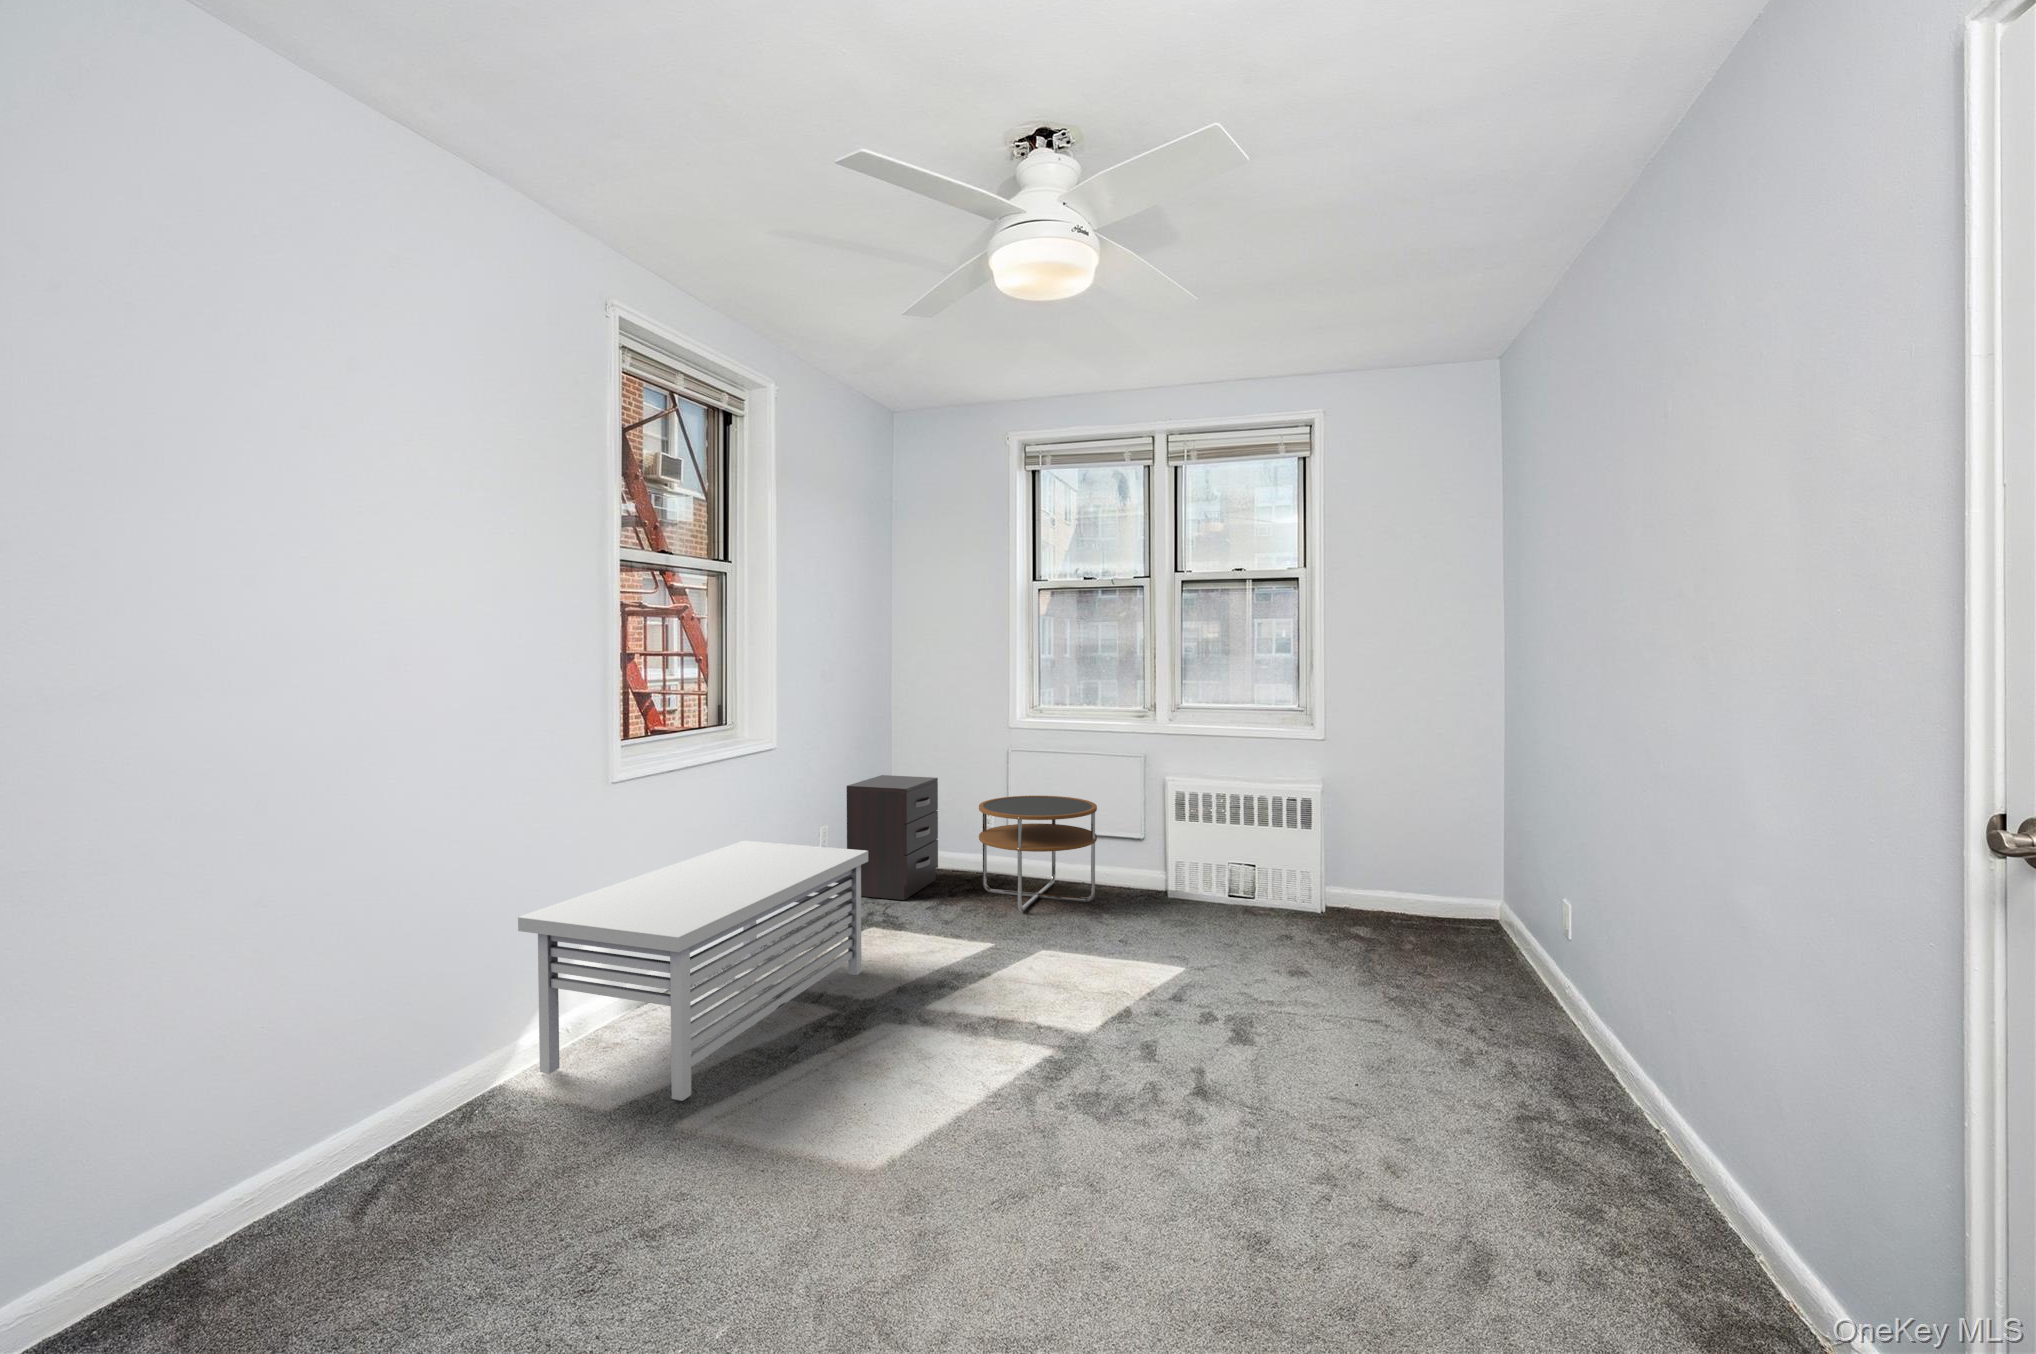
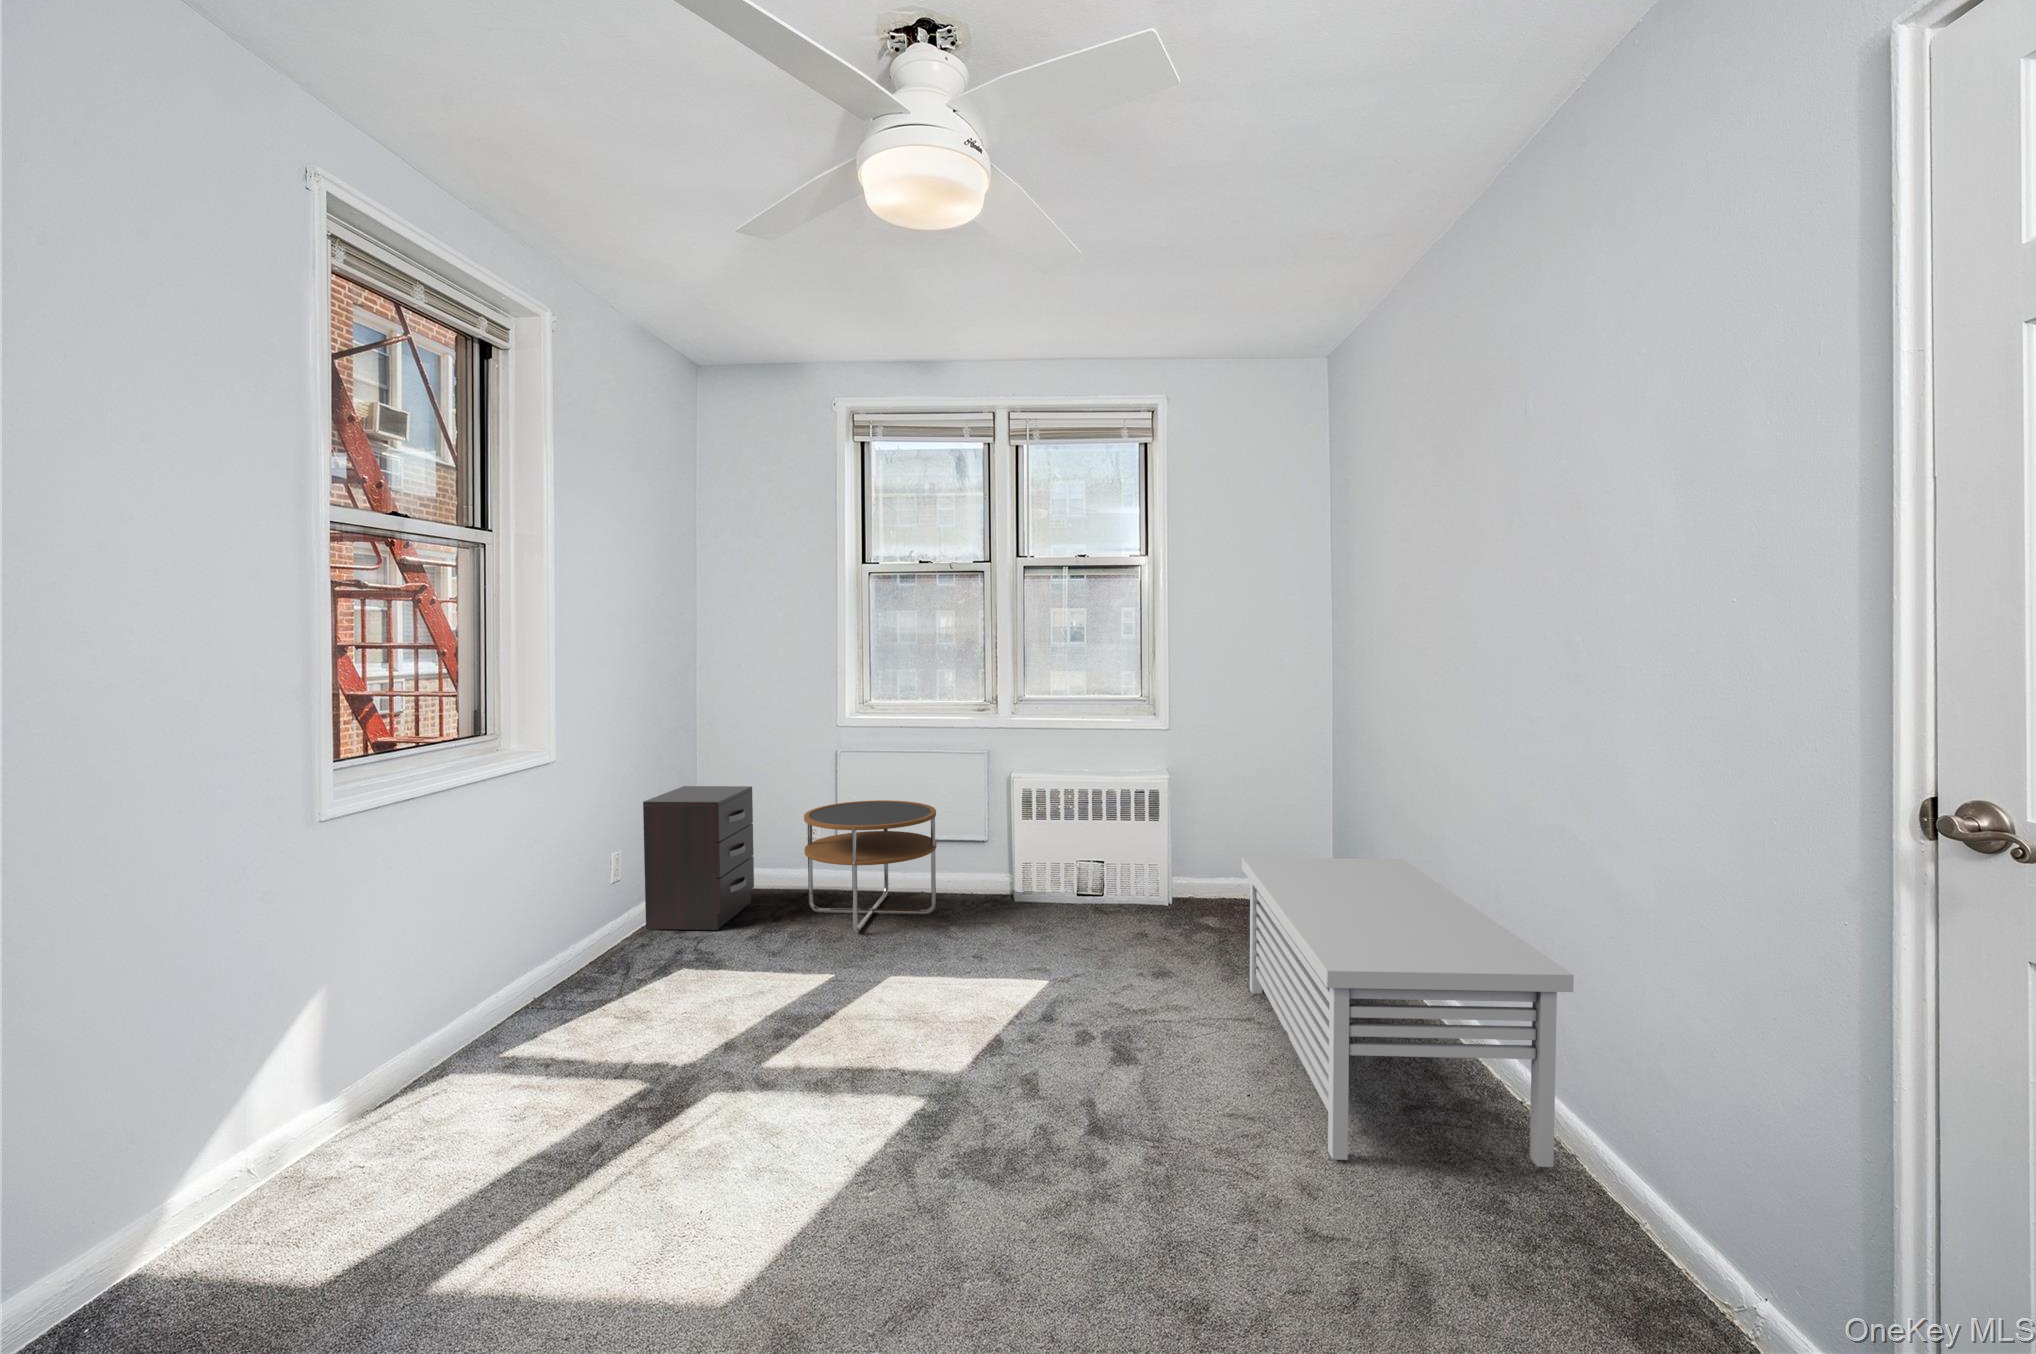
storage bench: present [518,841,868,1101] -> present [1242,858,1574,1167]

